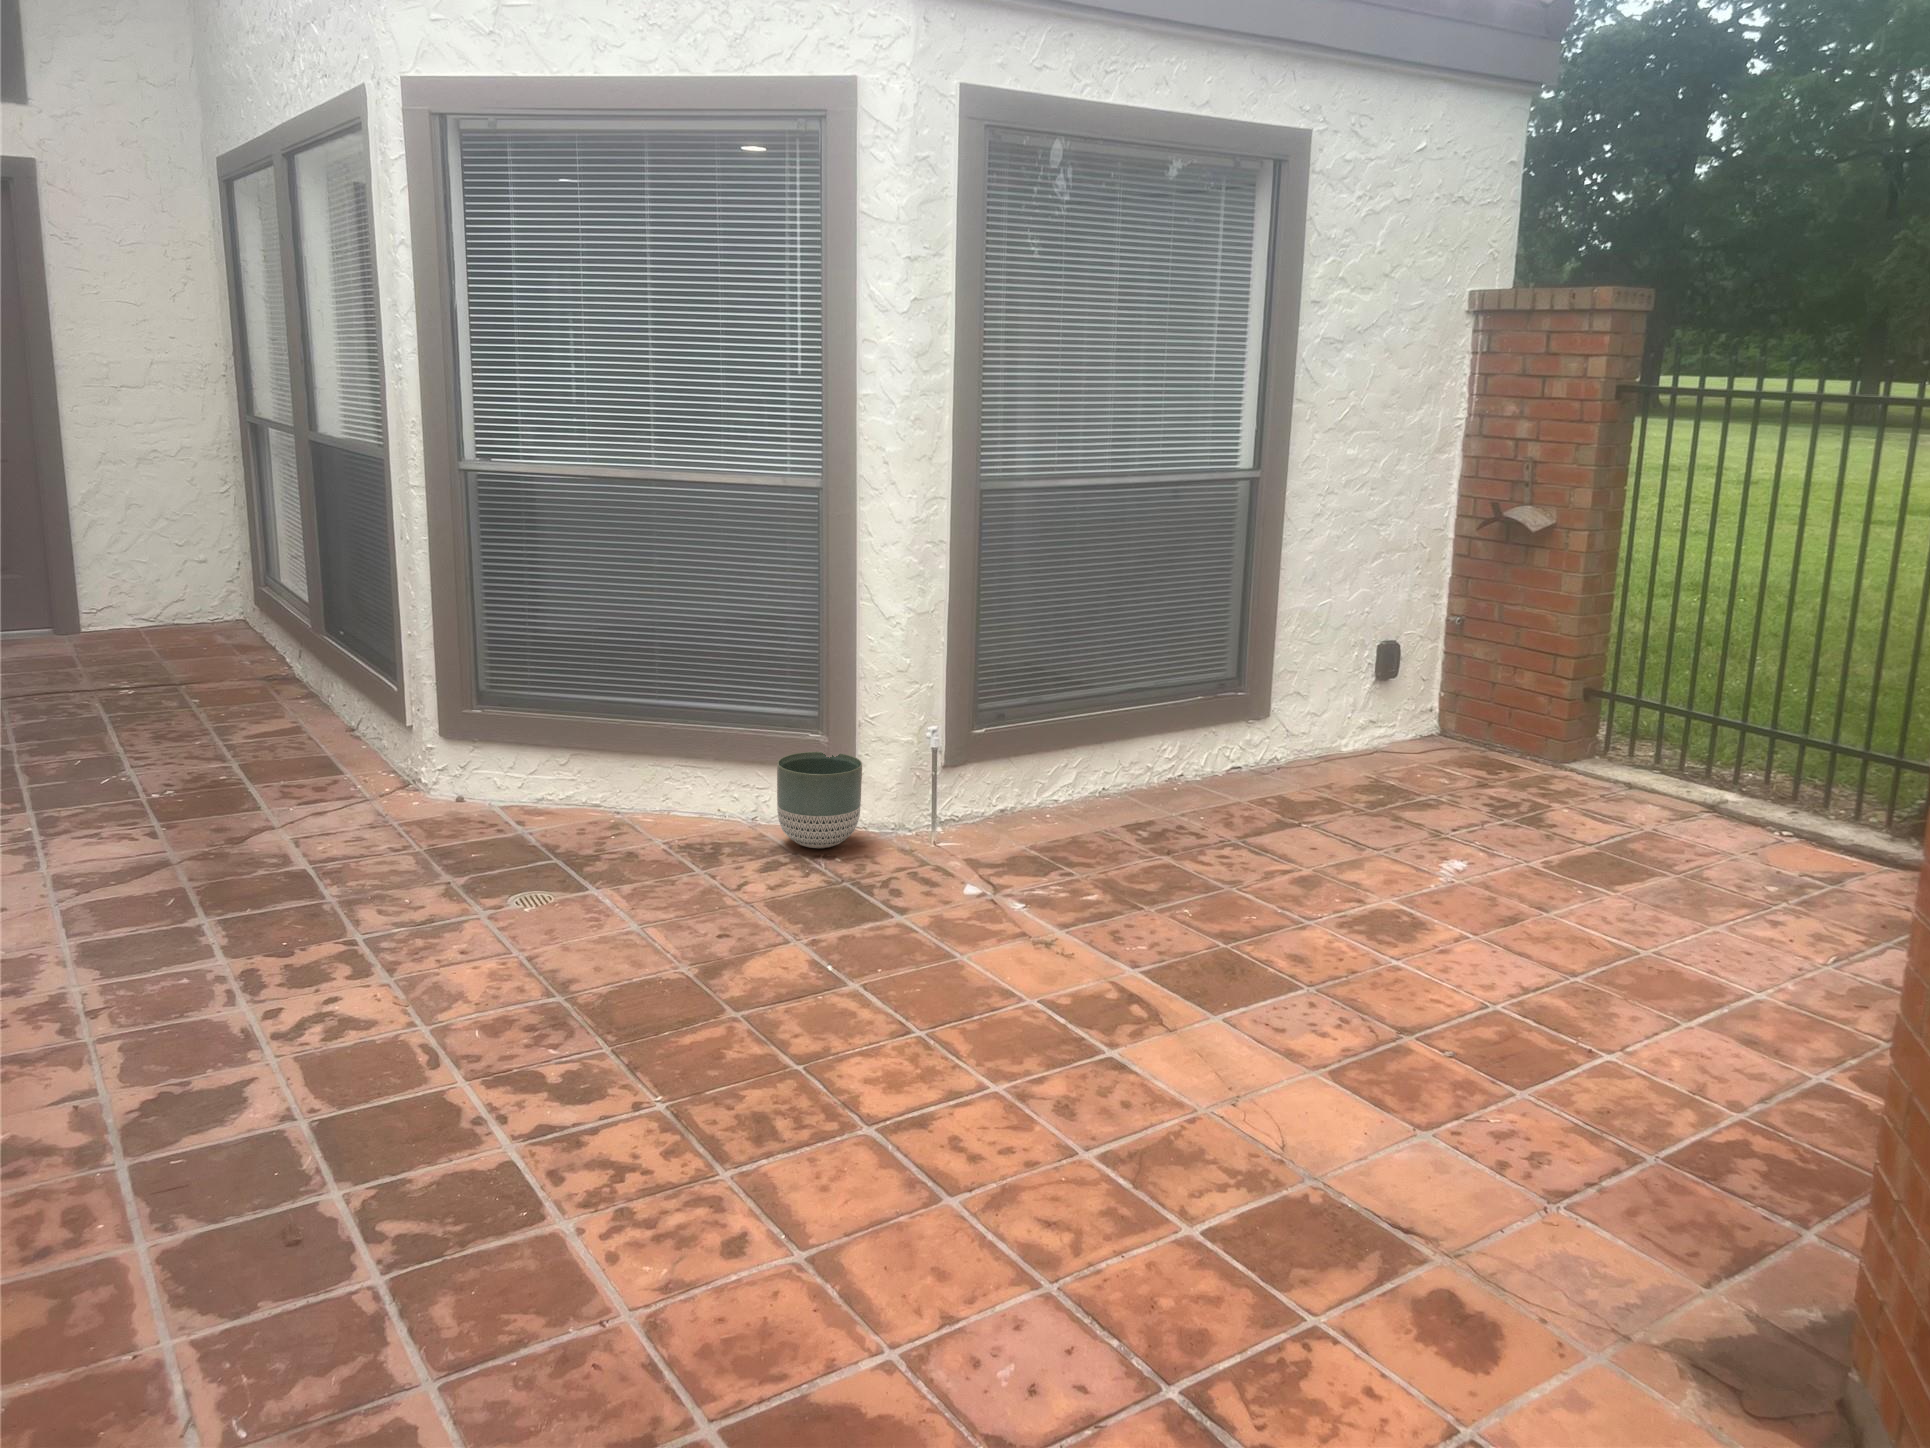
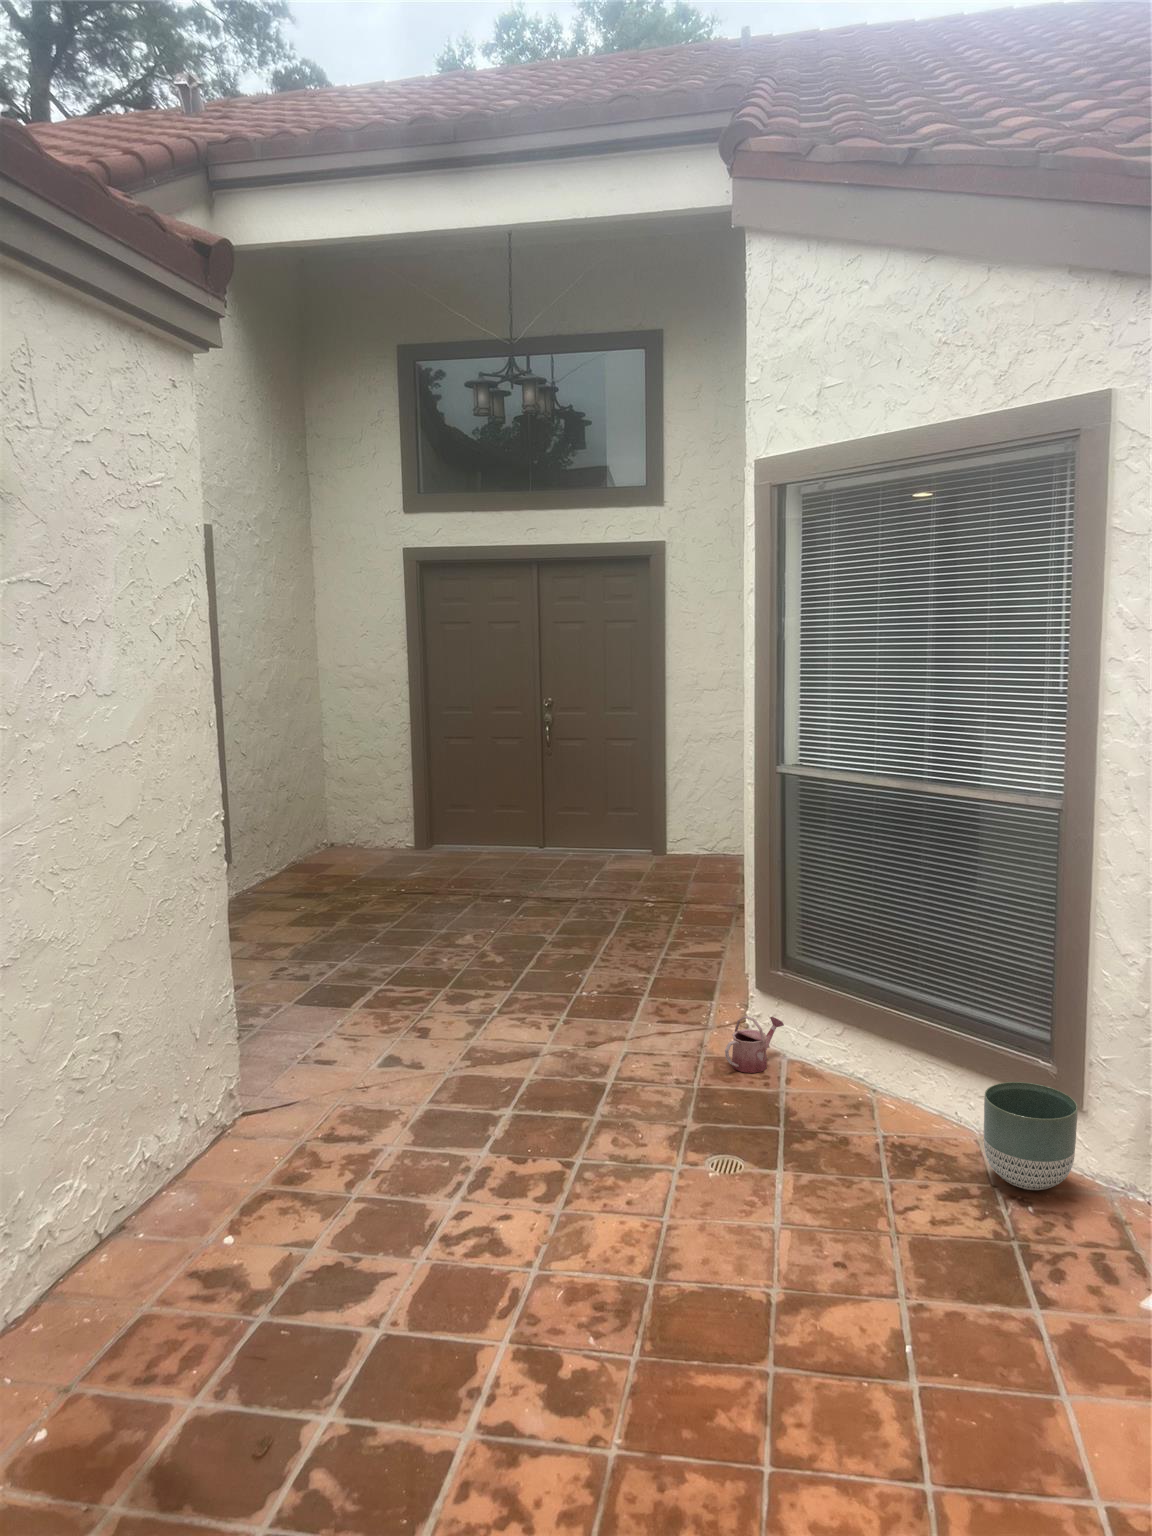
watering can: none [437,759,490,826] -> present [725,1016,784,1073]

